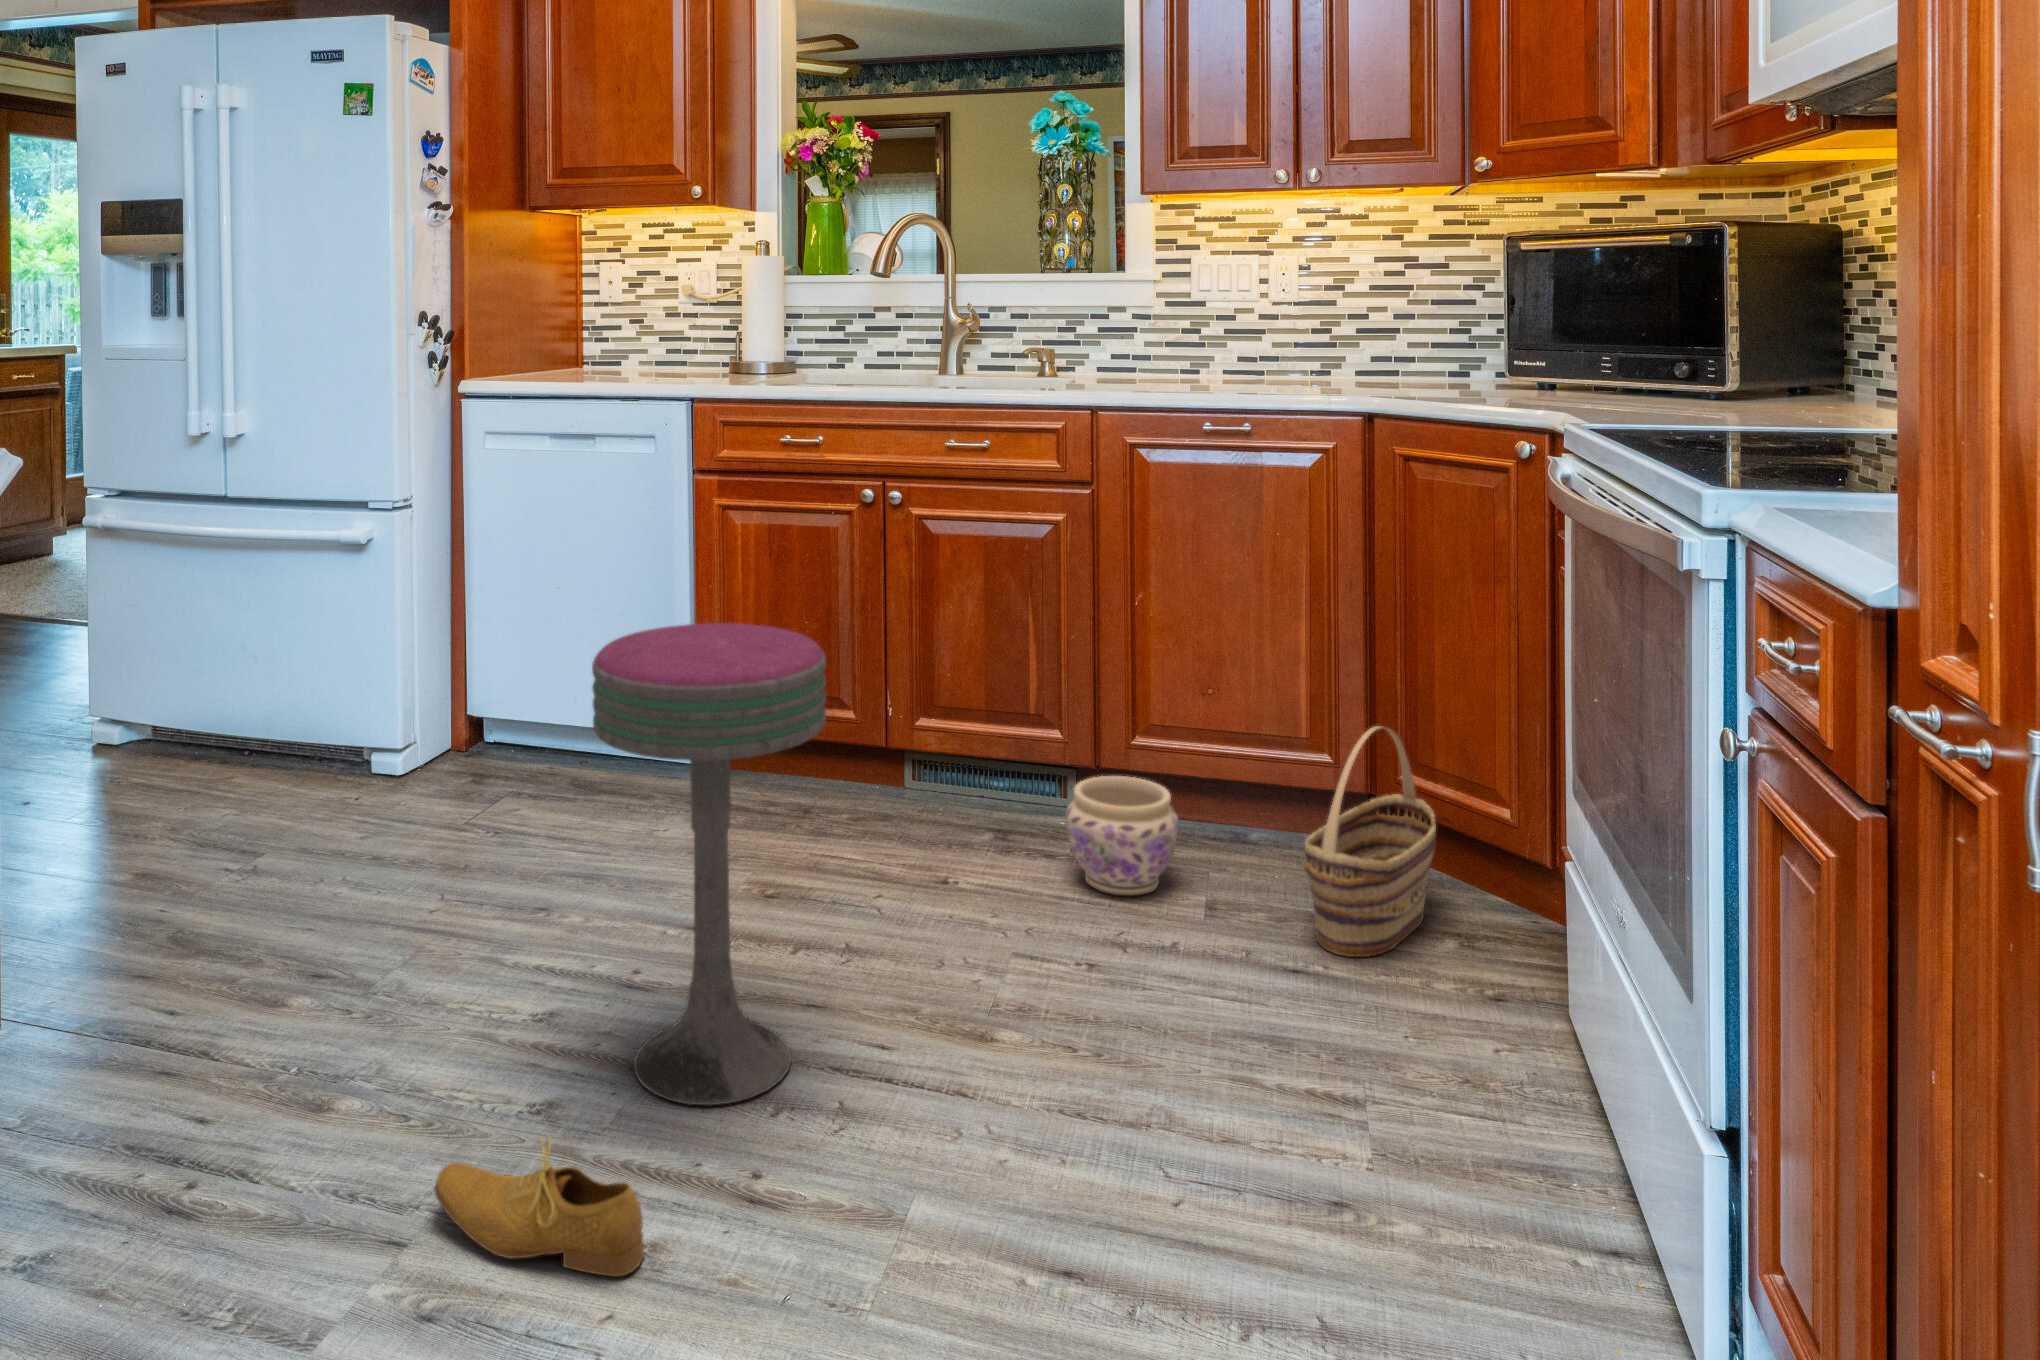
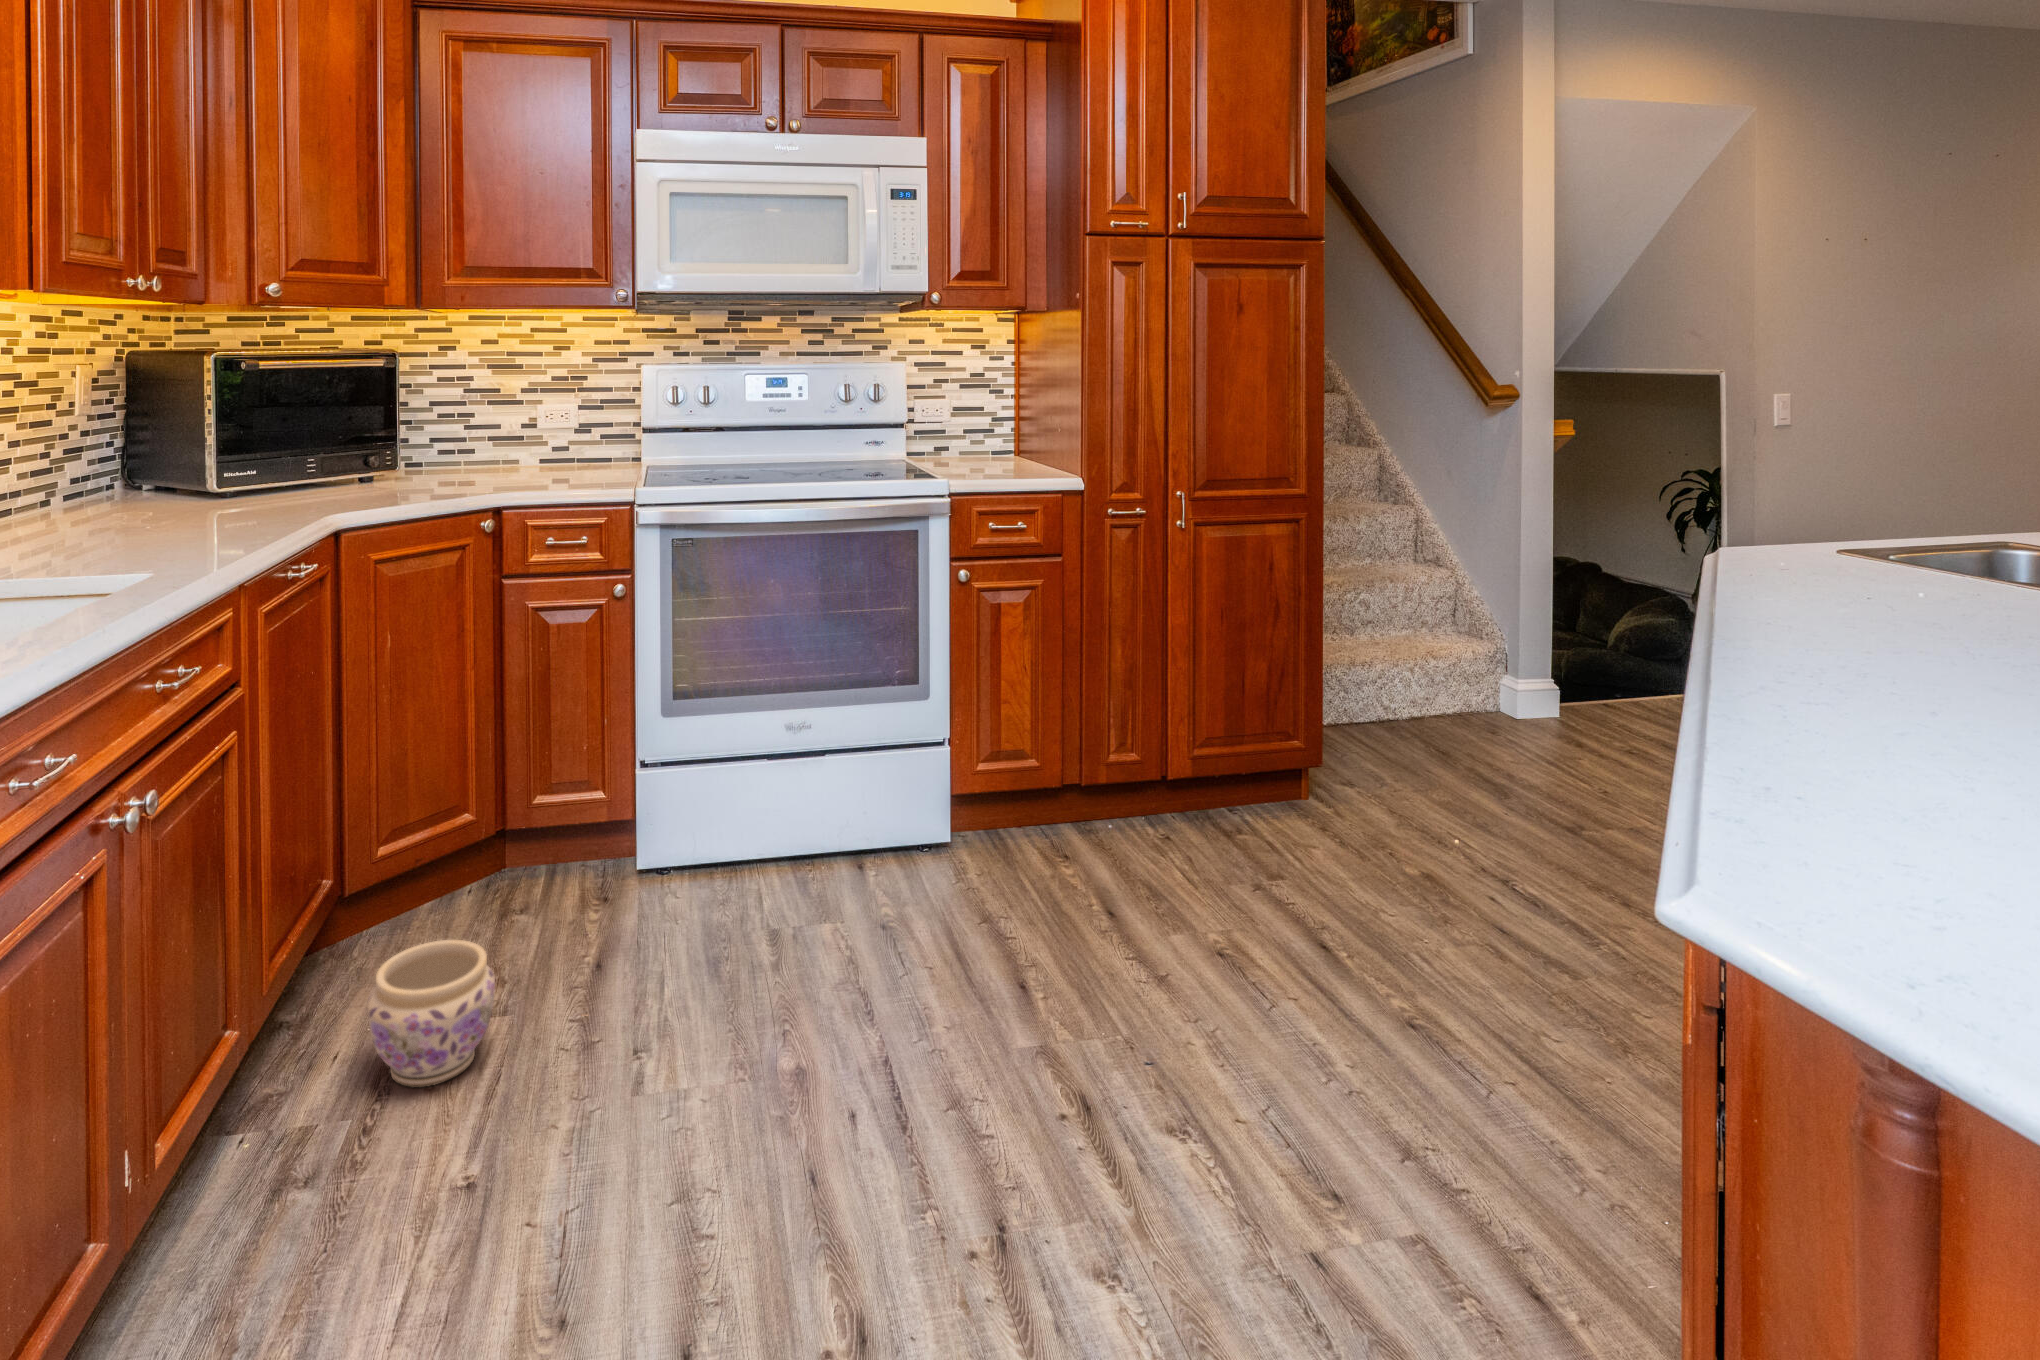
bar stool: present [592,623,826,1105] -> none [833,753,1062,1259]
basket: present [1305,726,1436,957] -> none [427,773,586,957]
shoe: present [434,1137,644,1276] -> none [1182,1077,1280,1230]

